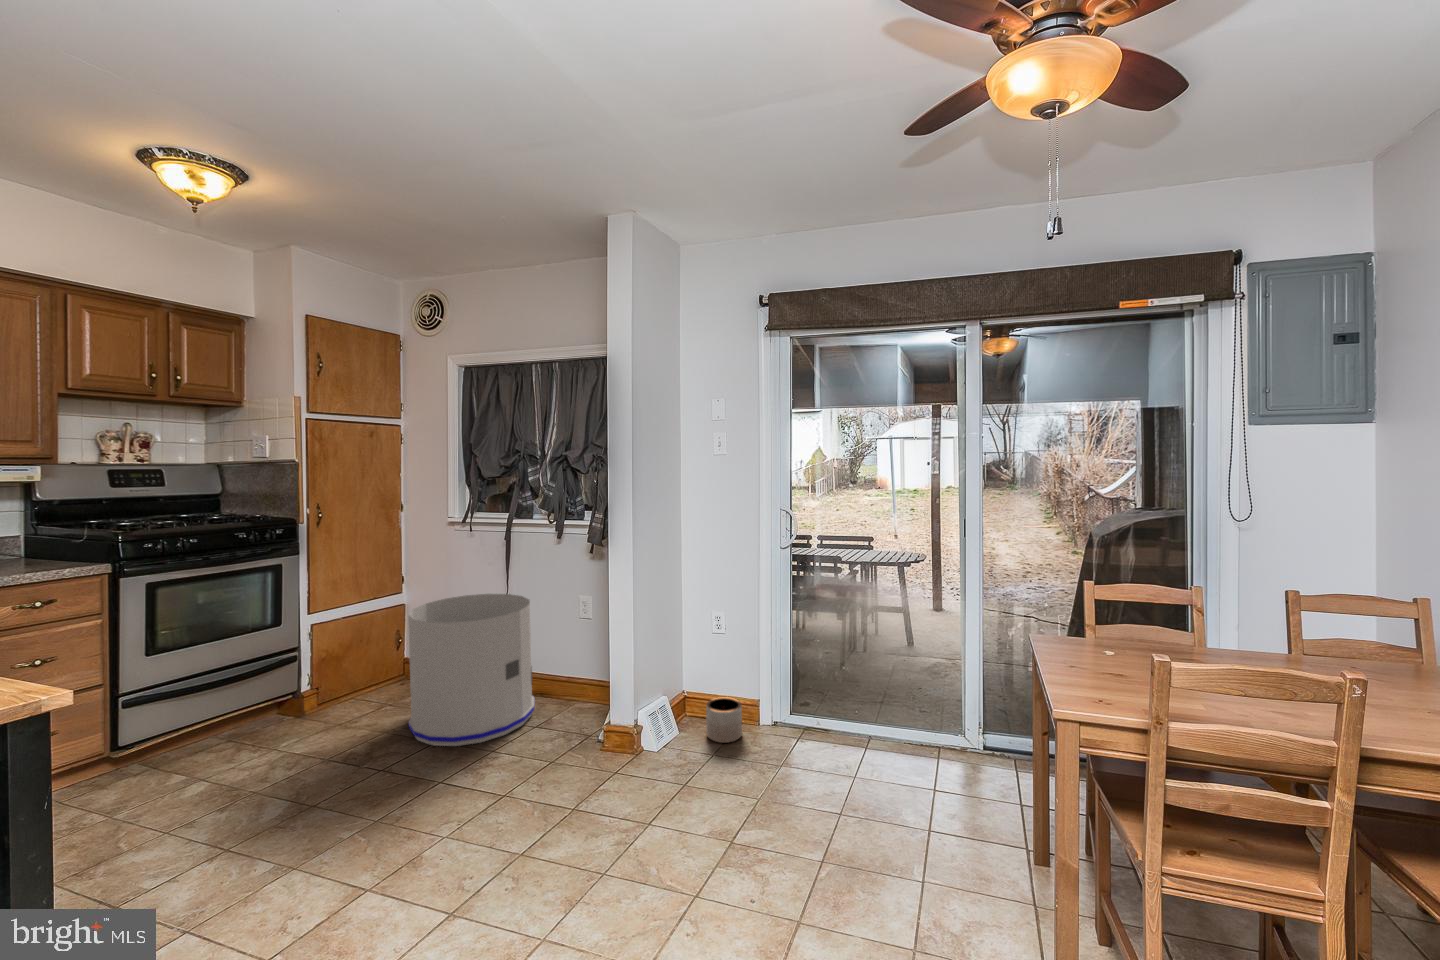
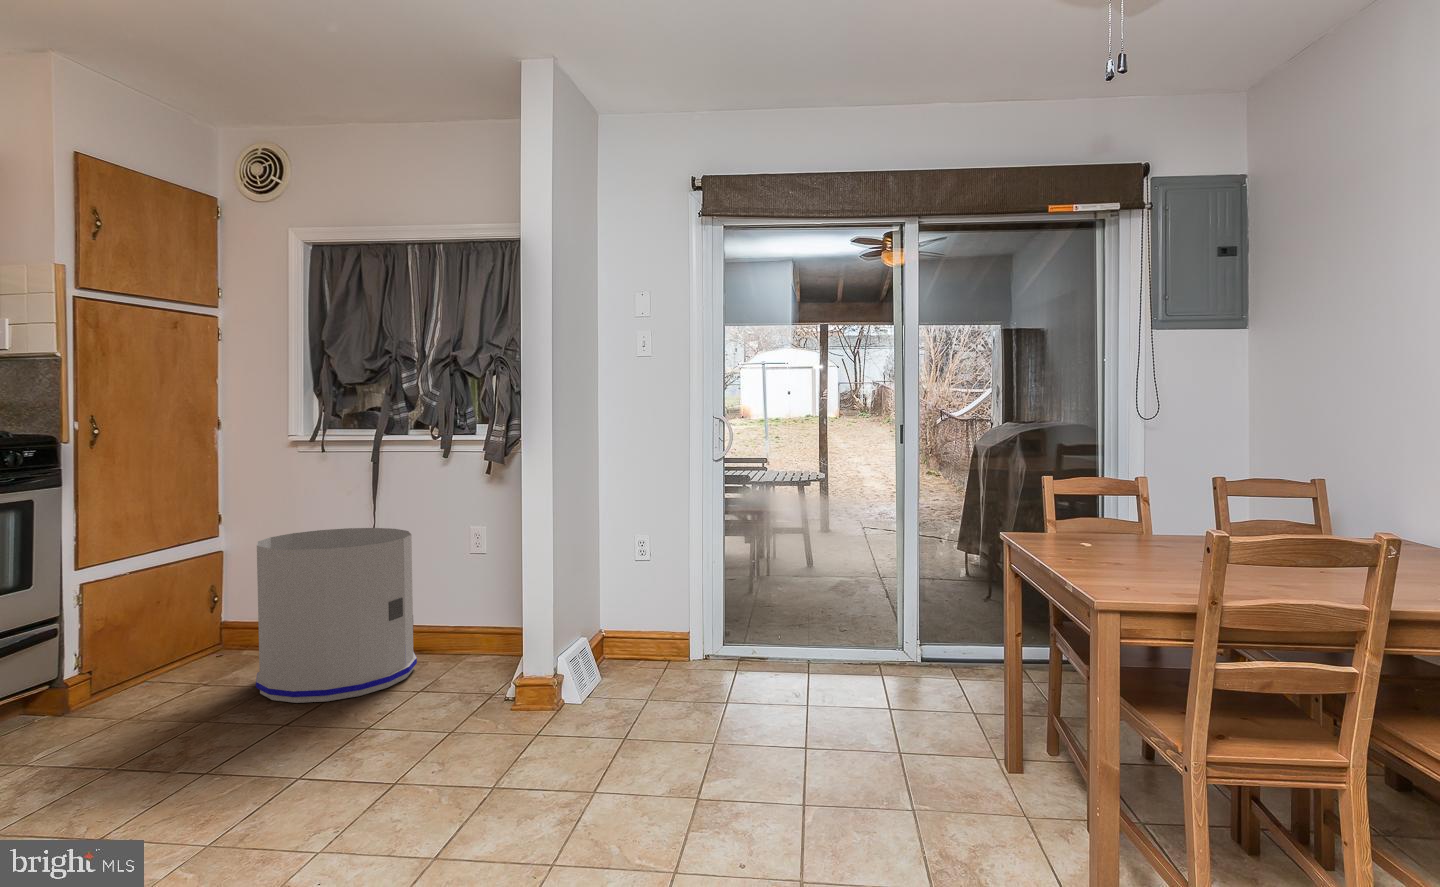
planter: present [706,697,742,743] -> none [633,629,673,676]

